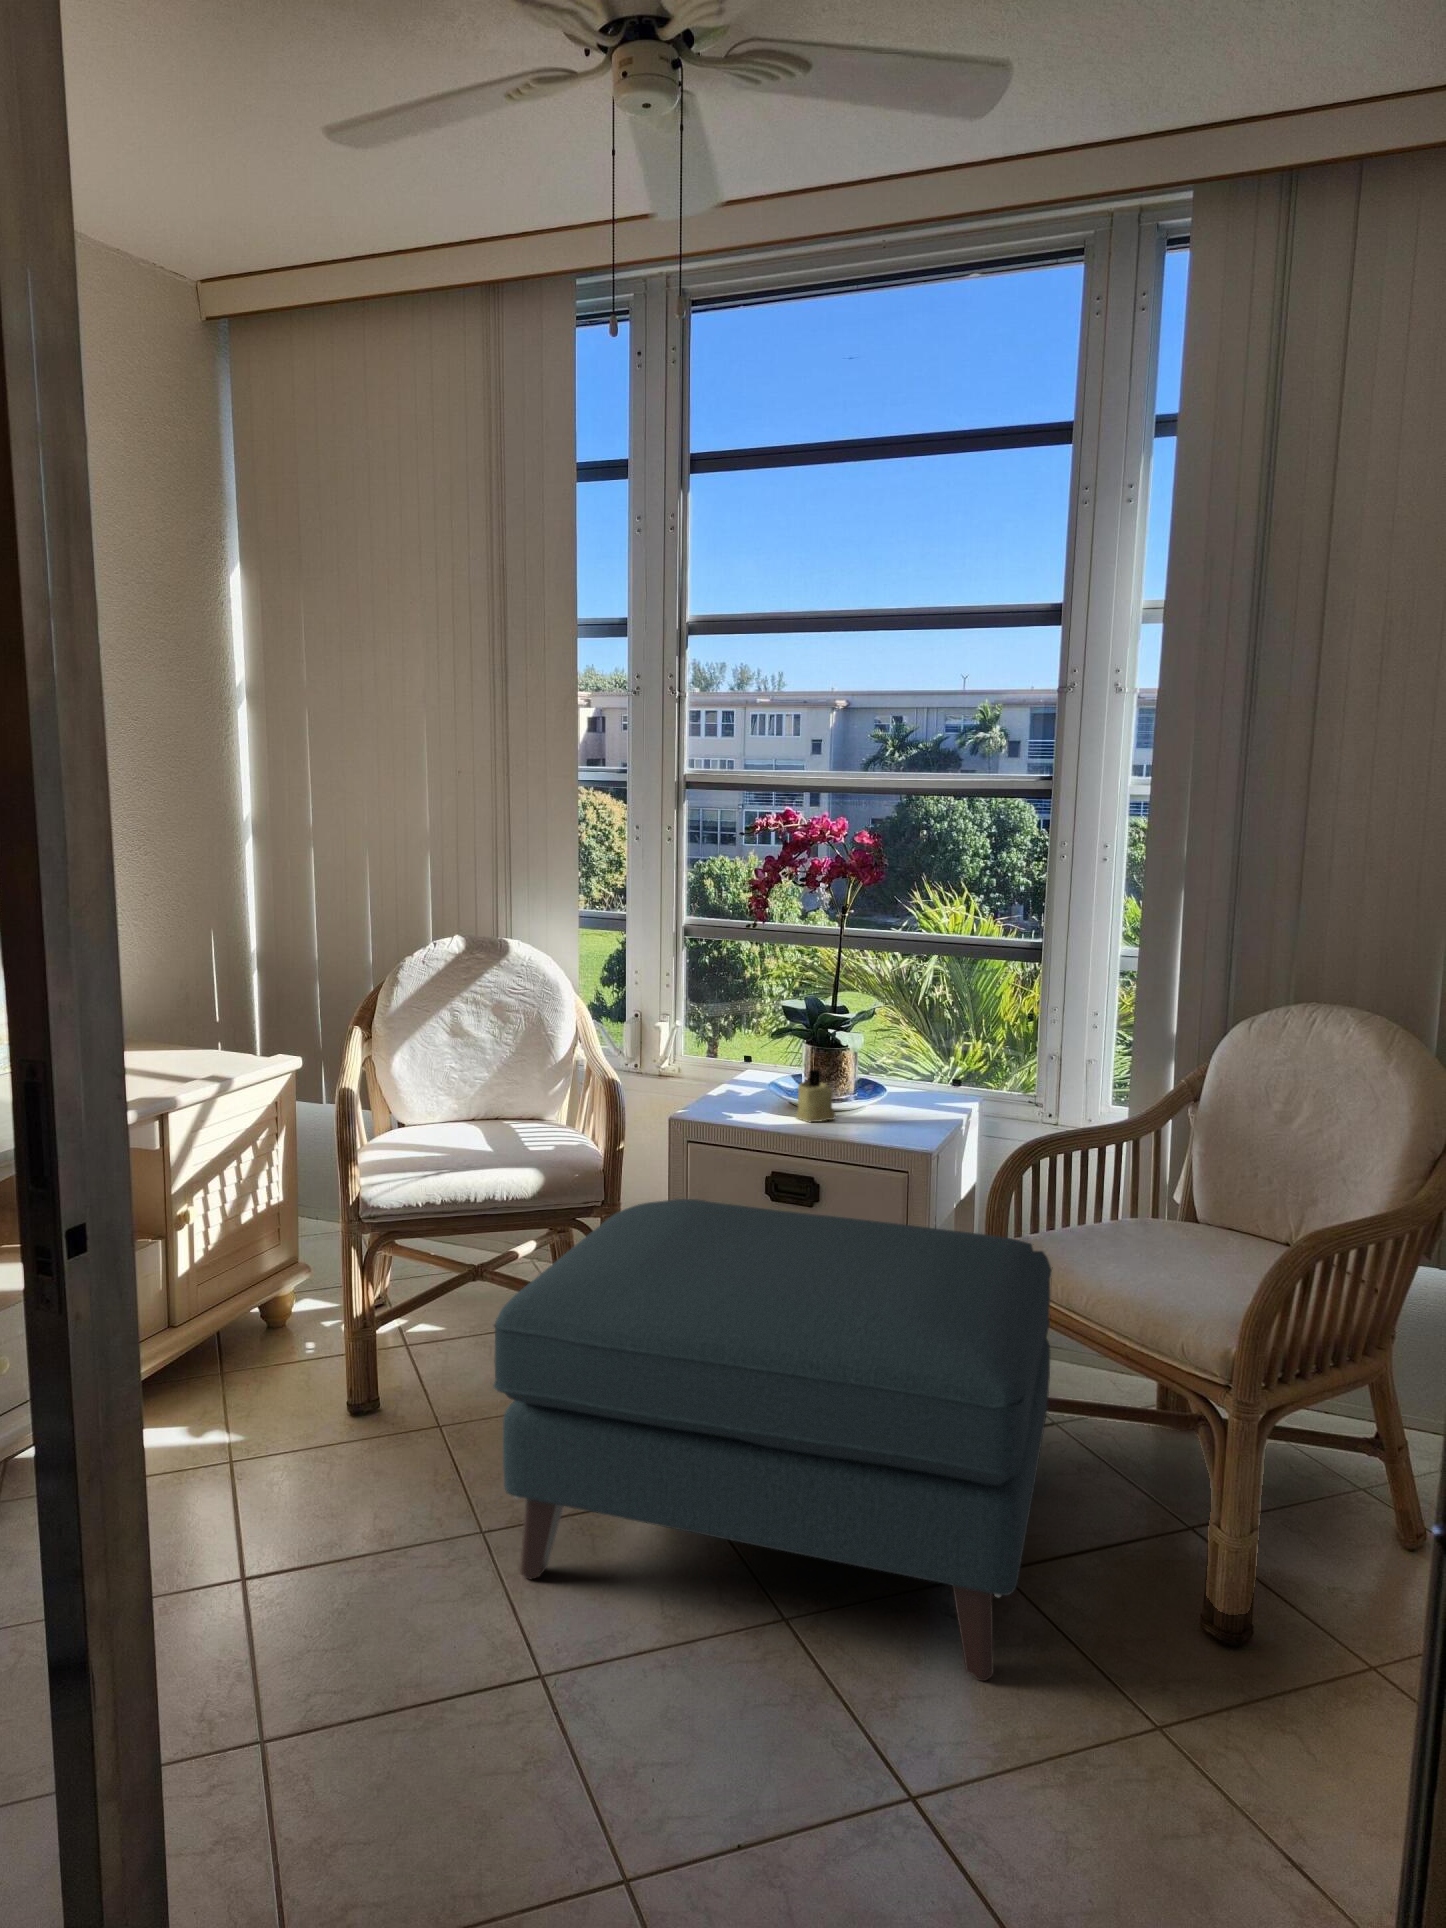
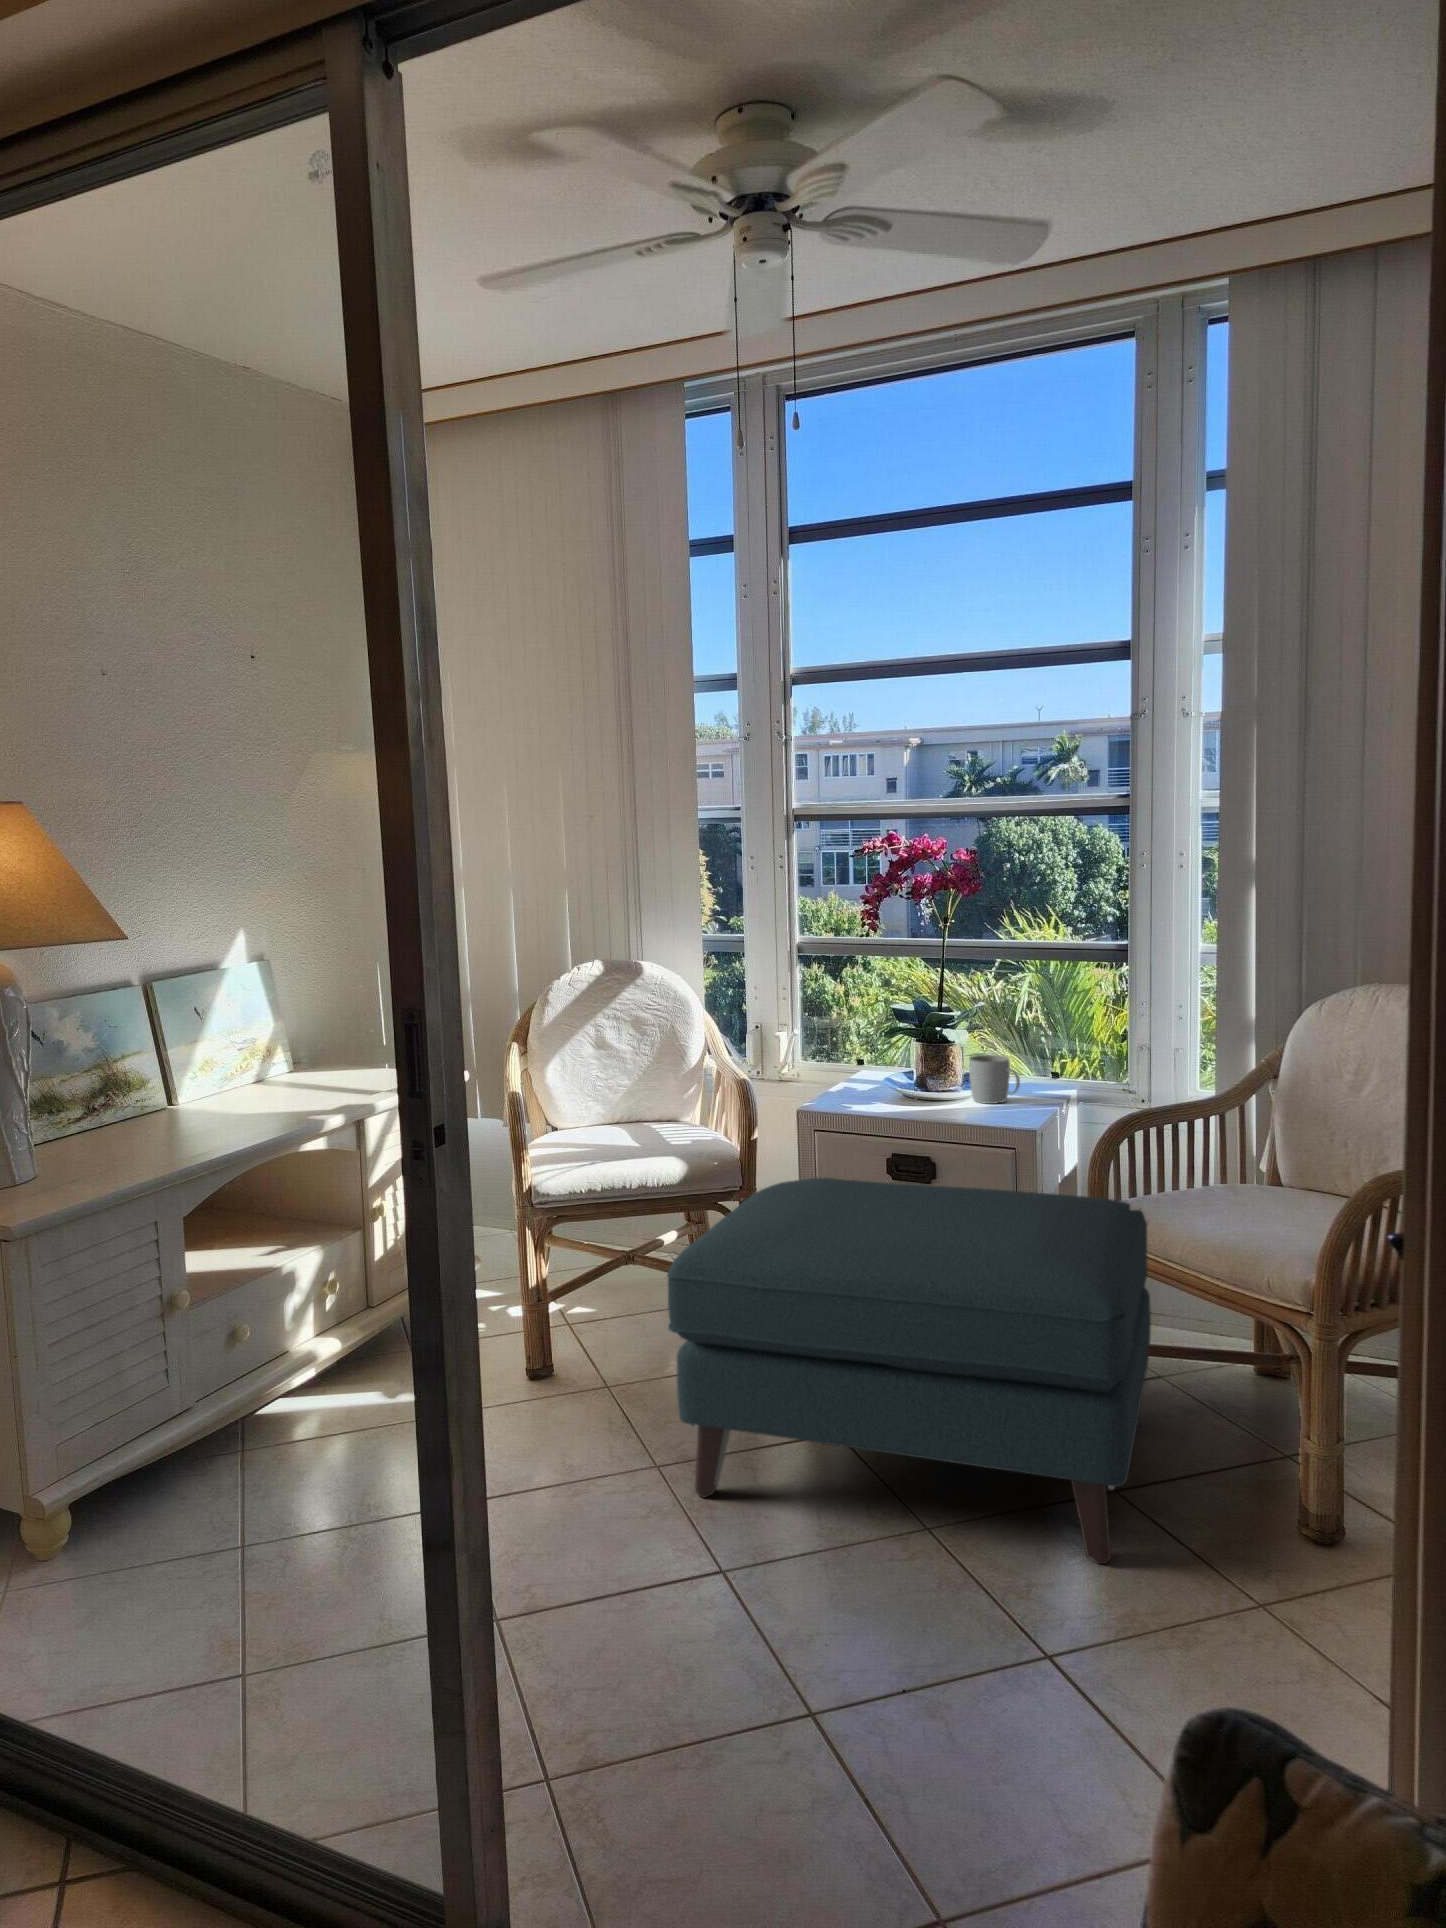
mug: none [862,1061,917,1117] -> present [969,1055,1020,1104]
candle: present [796,1070,836,1122] -> none [911,1062,948,1109]

